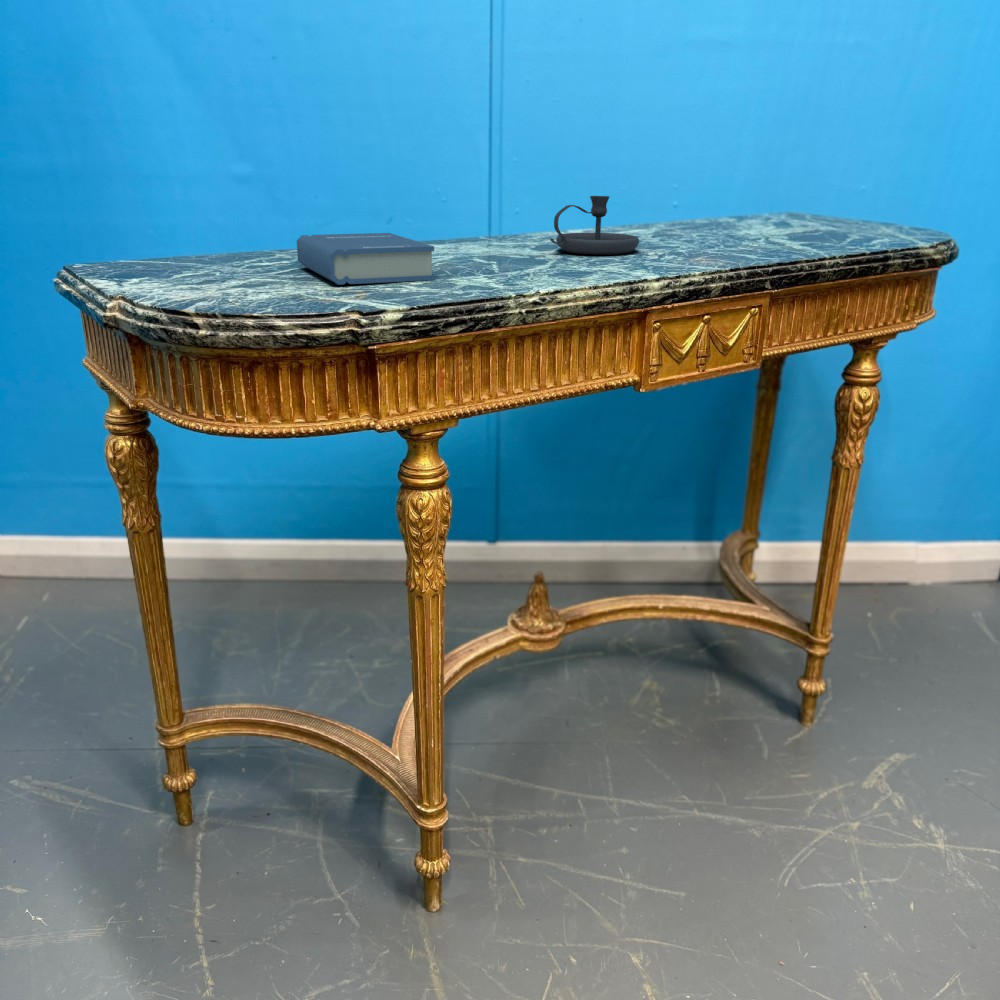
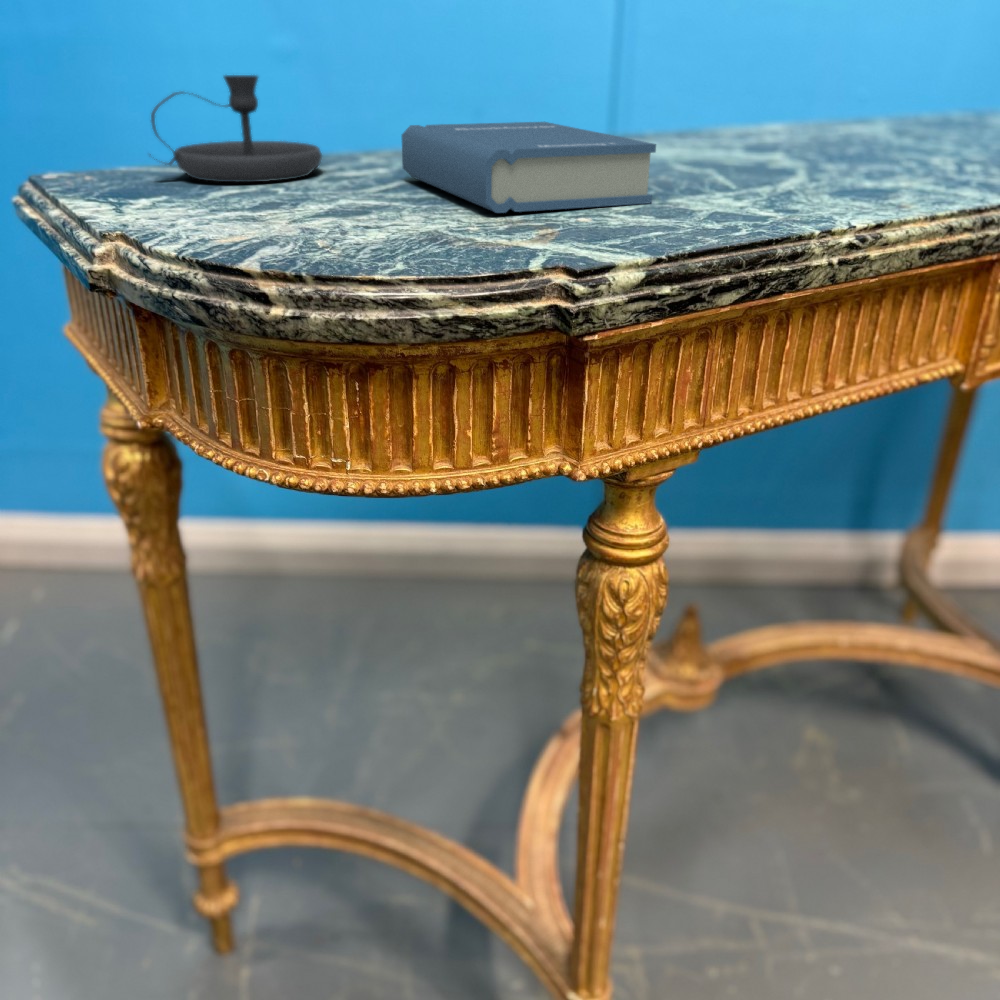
candlestick: present [550,196,639,255] -> present [151,75,322,182]

